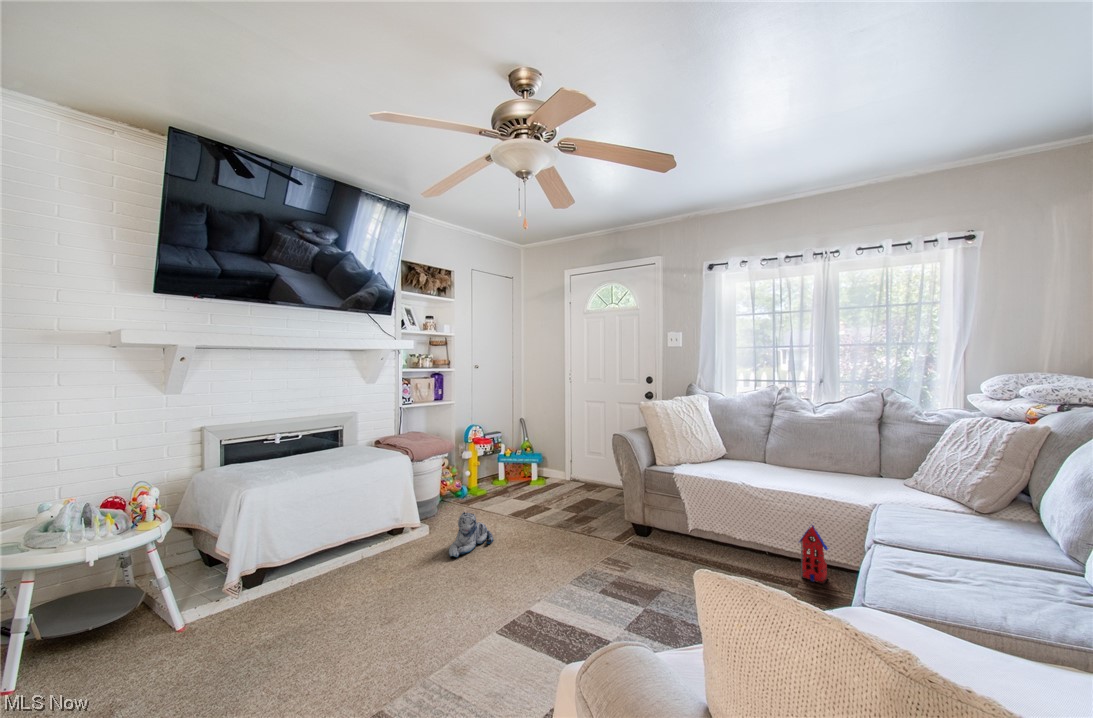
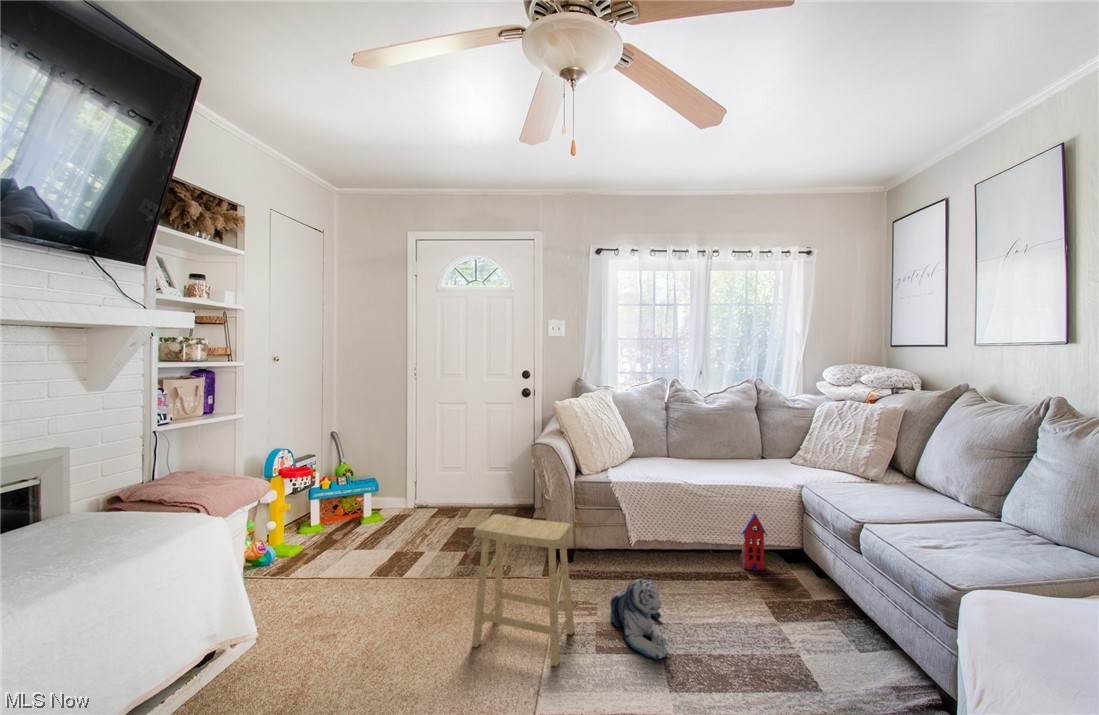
footstool: none [530,479,599,586] -> present [472,514,574,666]
plush toy: present [449,512,493,557] -> present [610,579,667,660]

